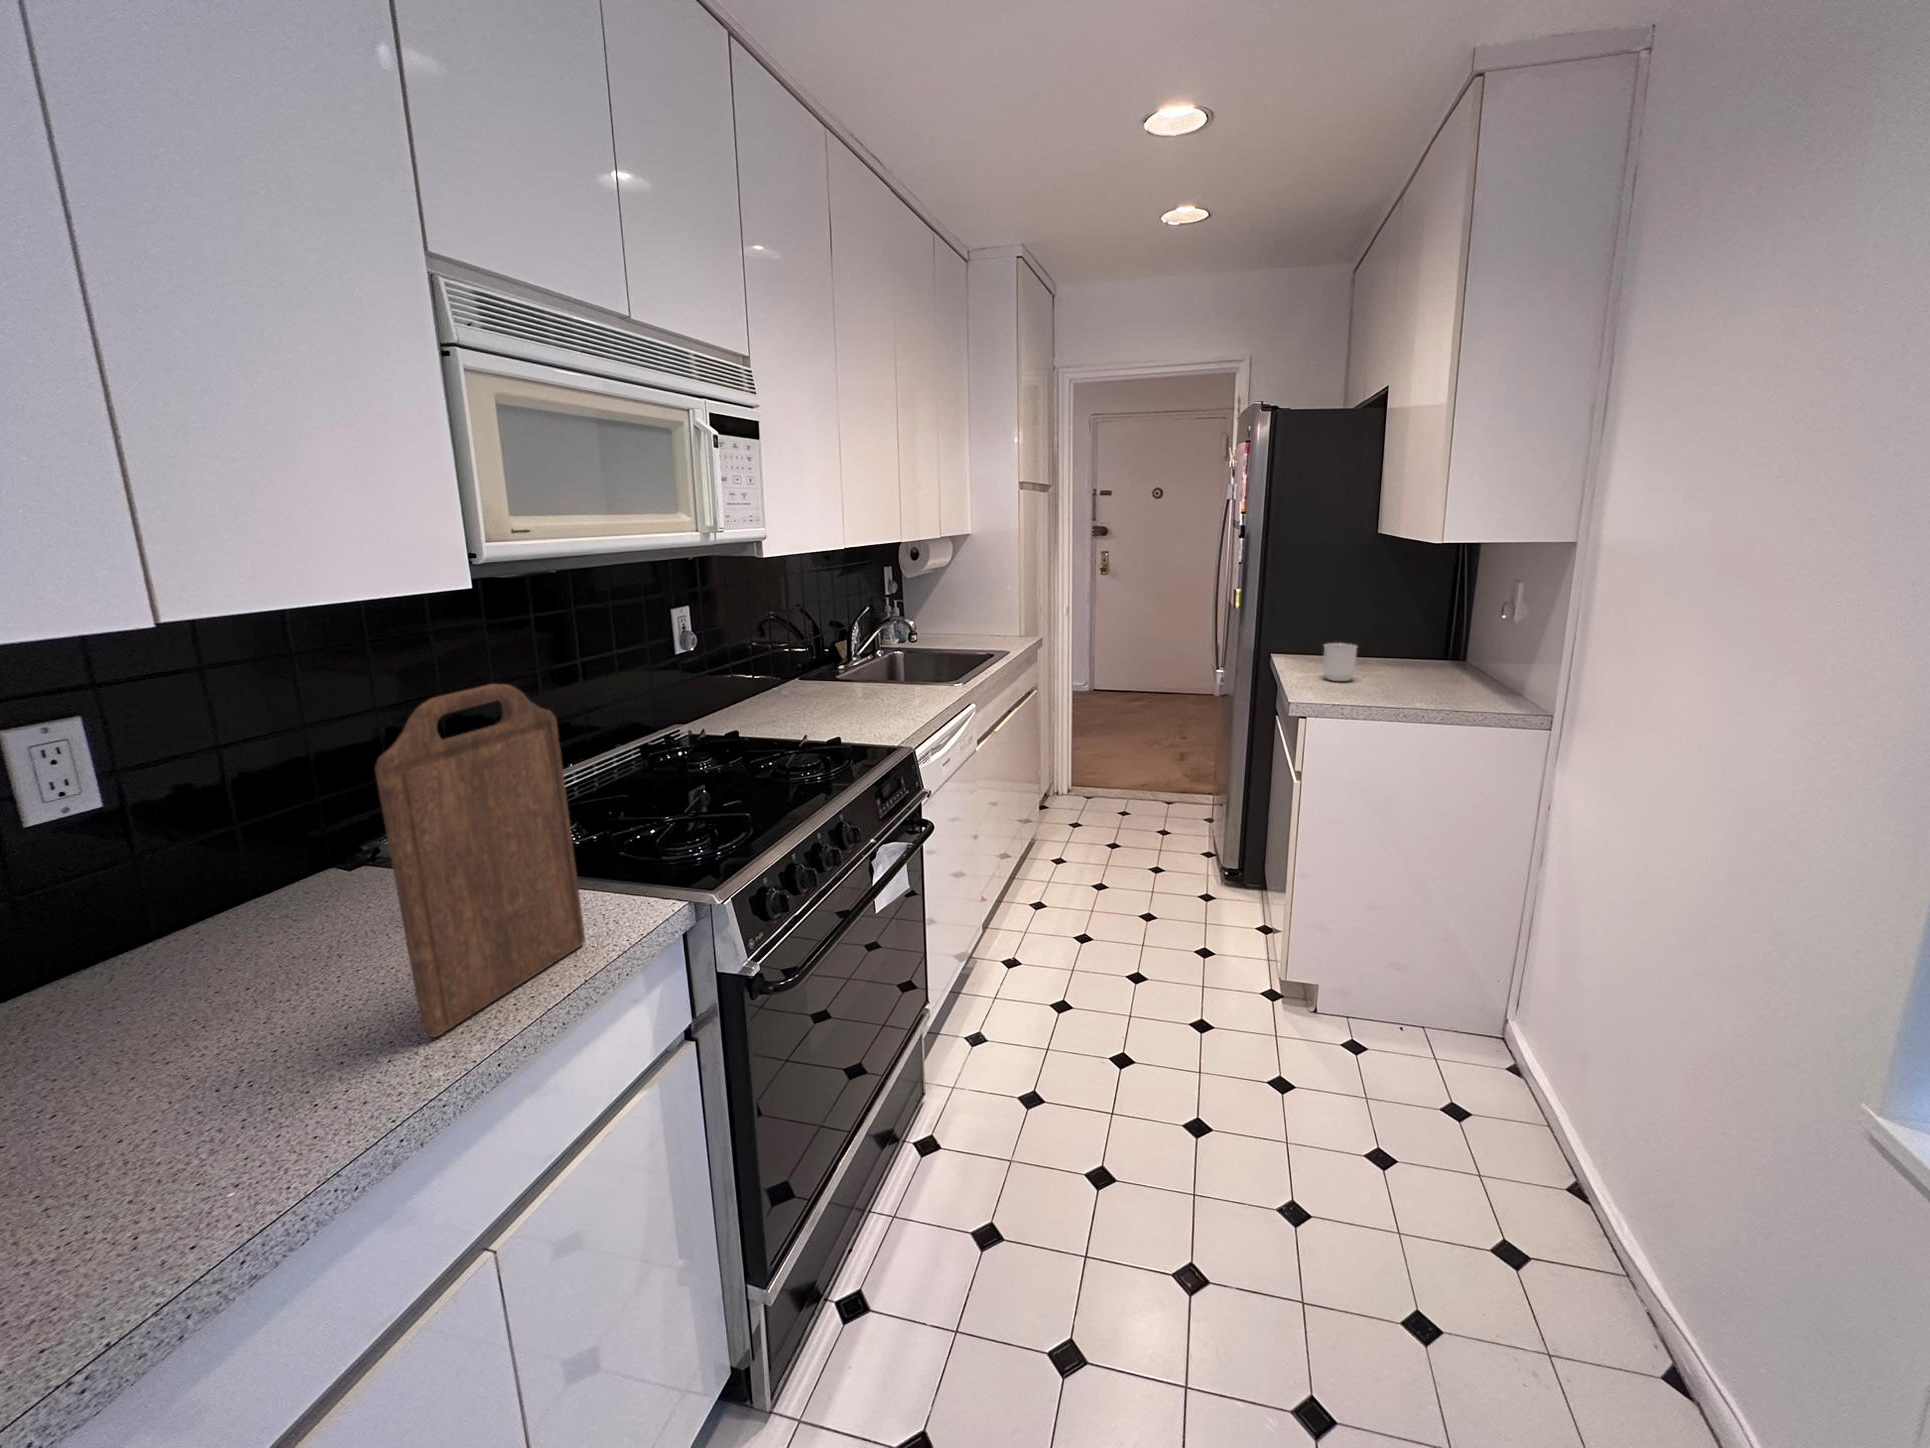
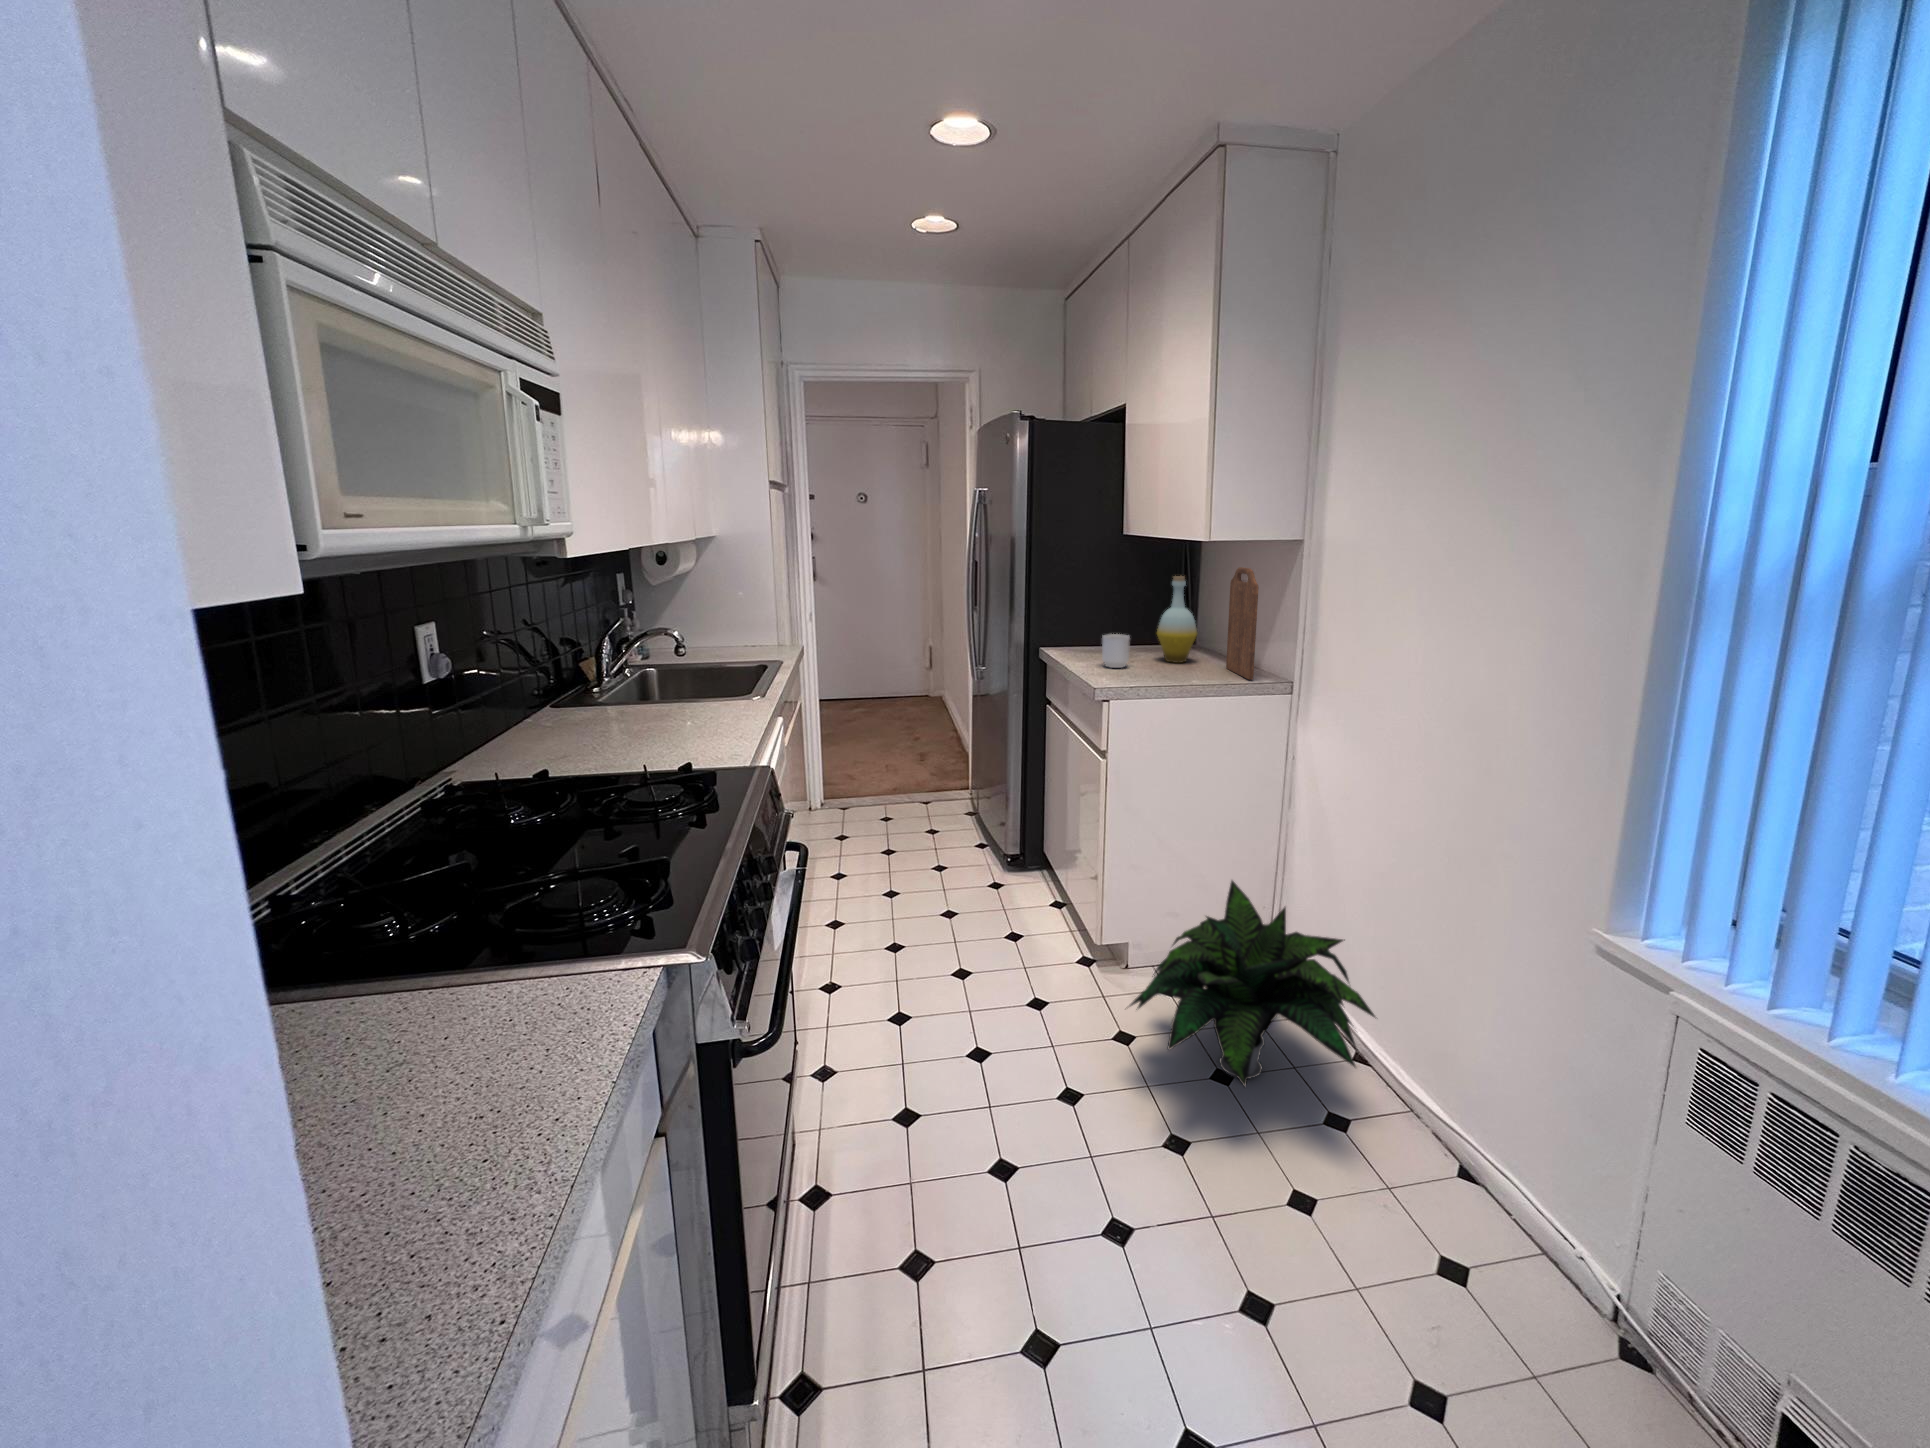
bottle: none [1398,580,1451,681] -> present [1157,576,1197,663]
cutting board: present [375,684,585,1037] -> present [1226,567,1259,680]
potted plant: none [1269,939,1584,1200] -> present [1129,881,1375,1087]

